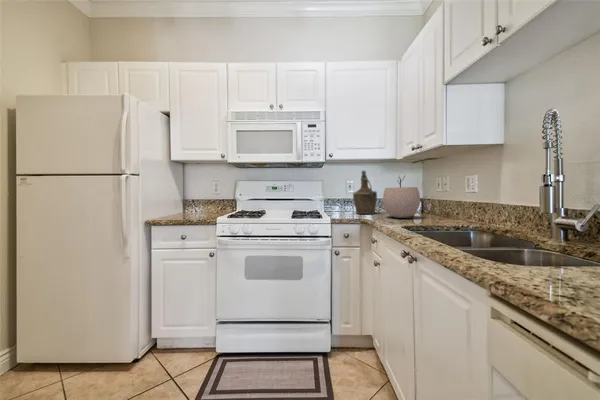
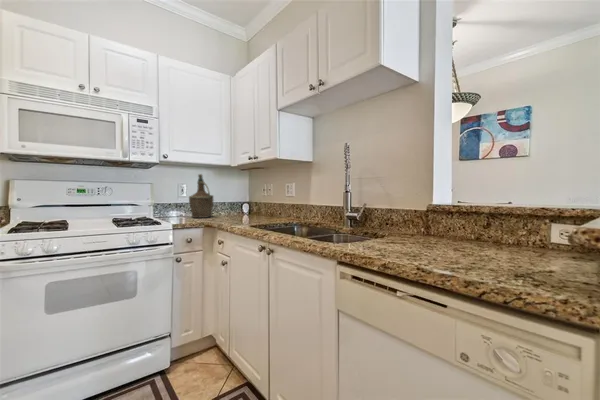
plant pot: present [383,176,420,218] -> none [223,180,255,220]

